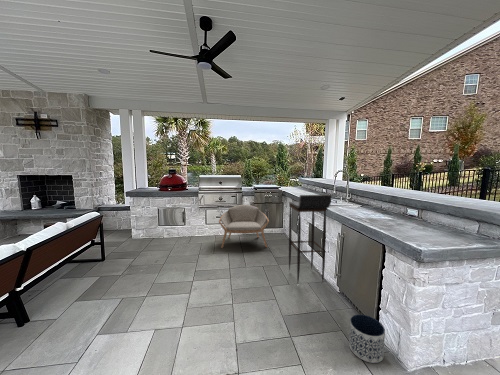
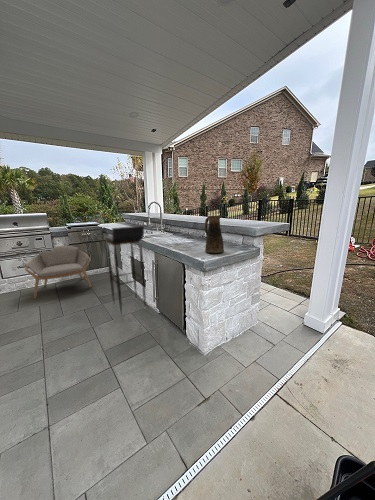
pitcher: none [417,193,448,240] -> present [205,216,224,253]
planter: present [349,314,385,363] -> none [162,325,188,361]

